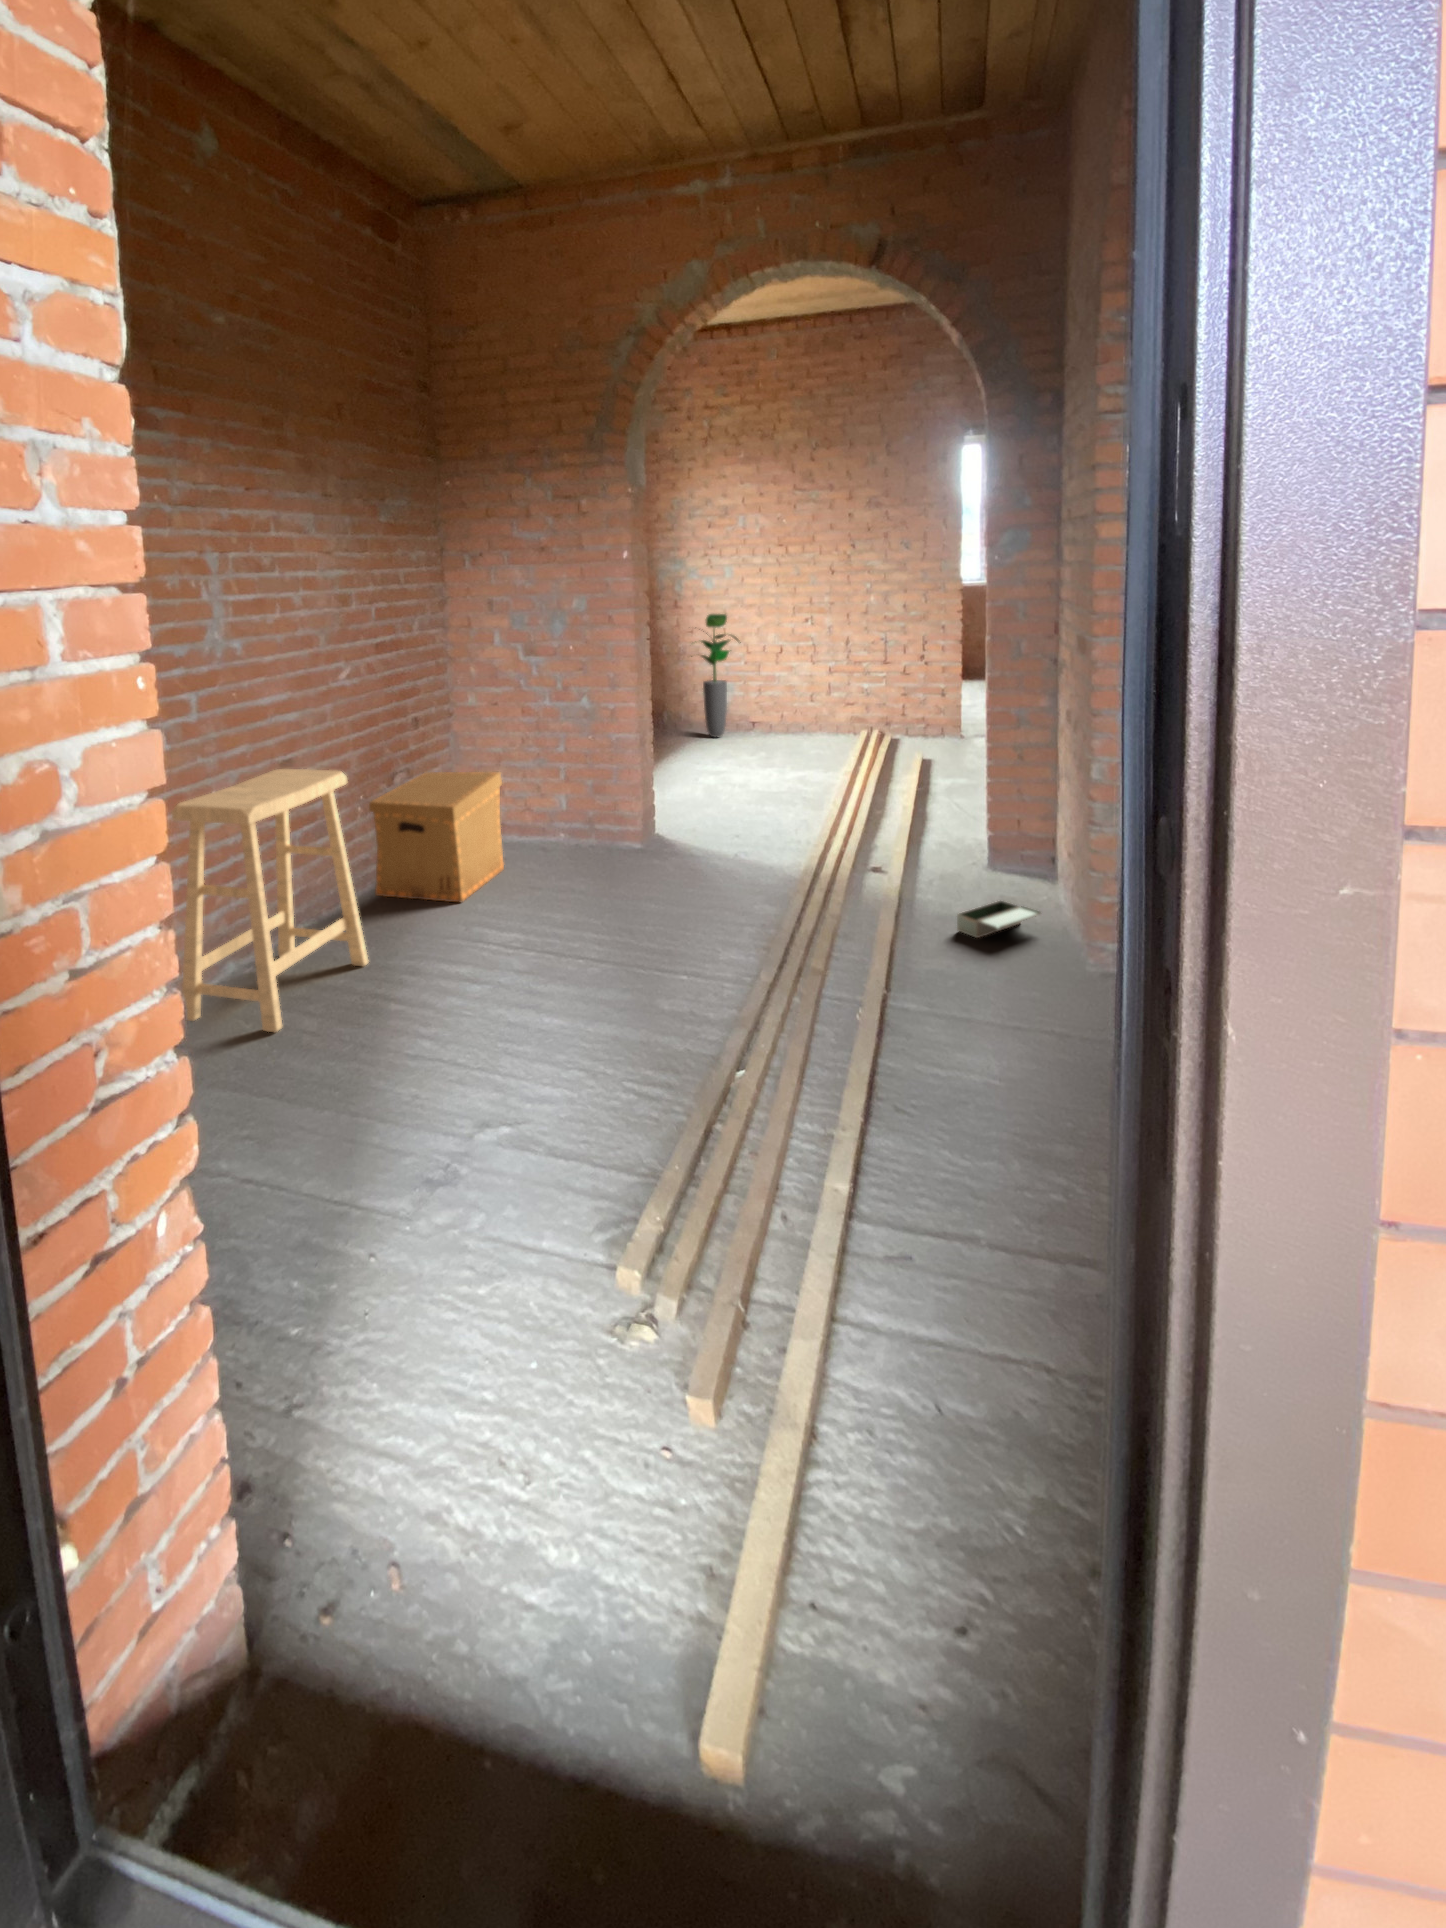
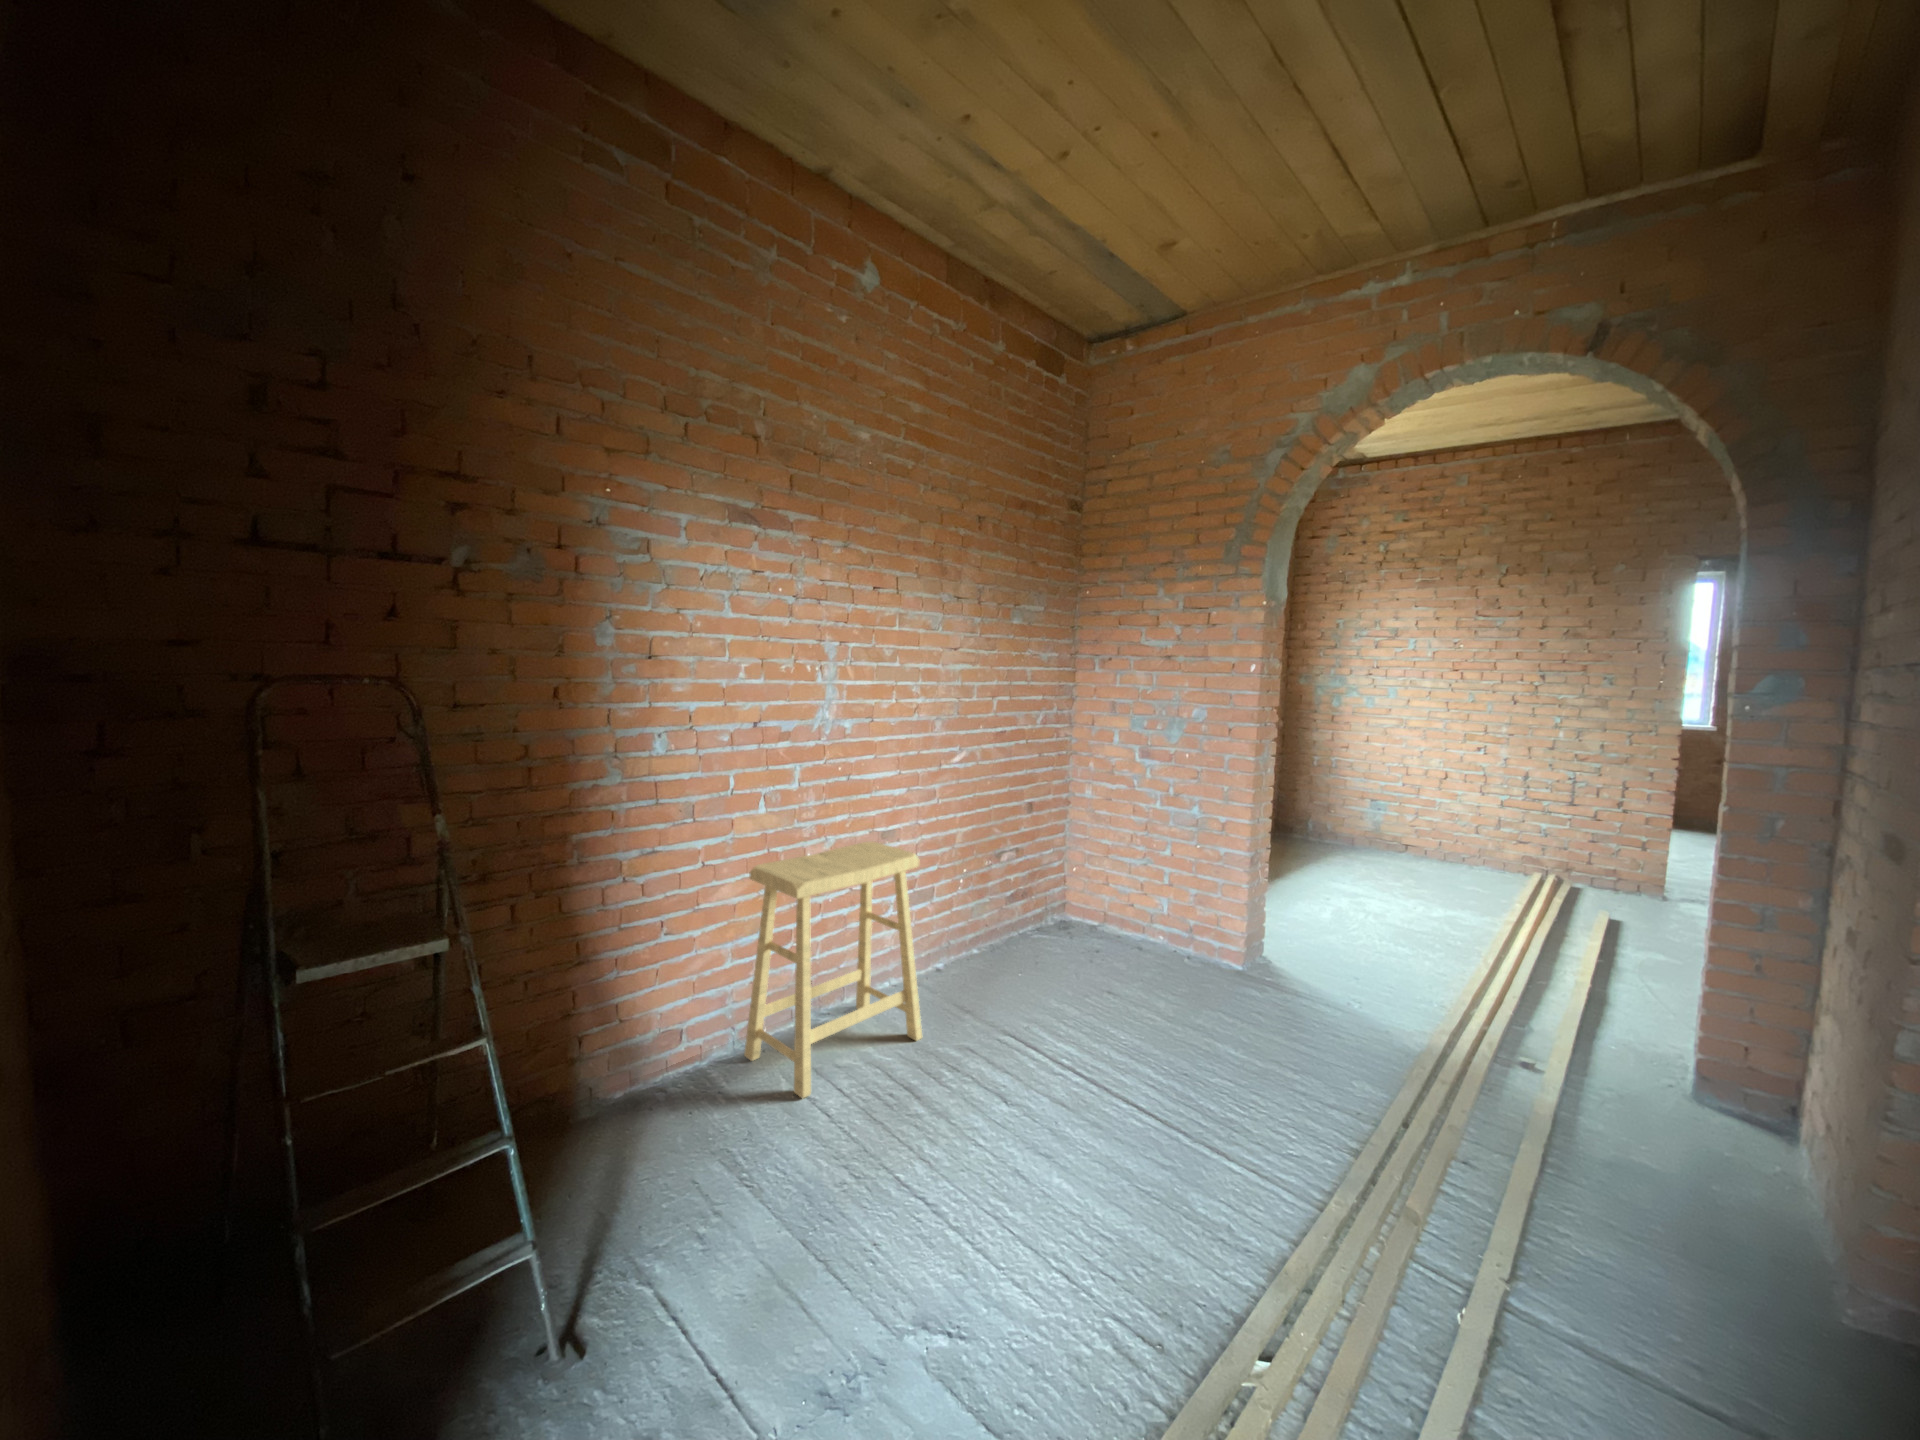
potted plant: present [691,614,741,737] -> none [1332,732,1393,852]
cardboard box: present [369,771,504,902] -> none [967,854,1098,989]
toolbox: present [957,901,1041,938] -> none [1649,1183,1814,1241]

